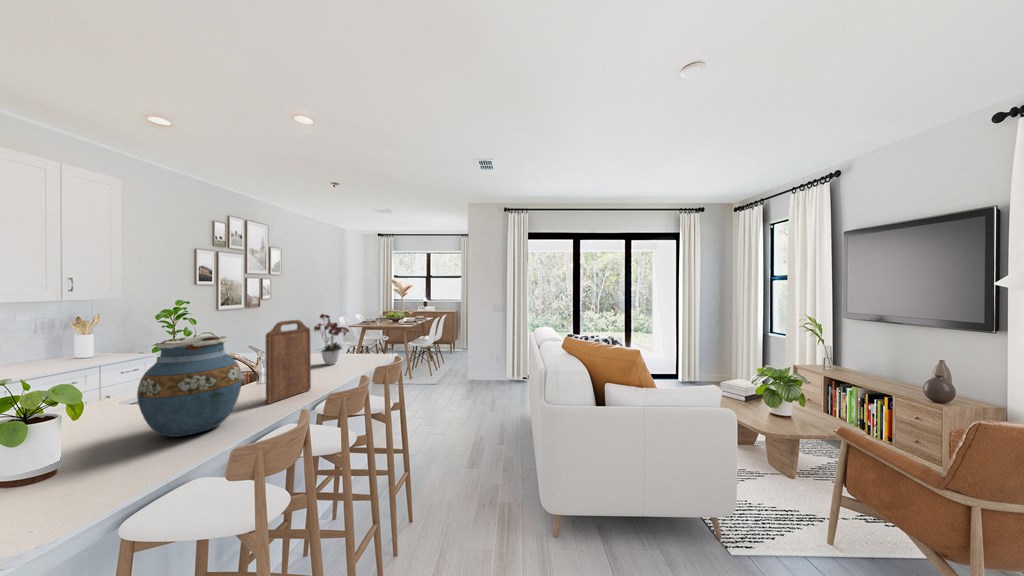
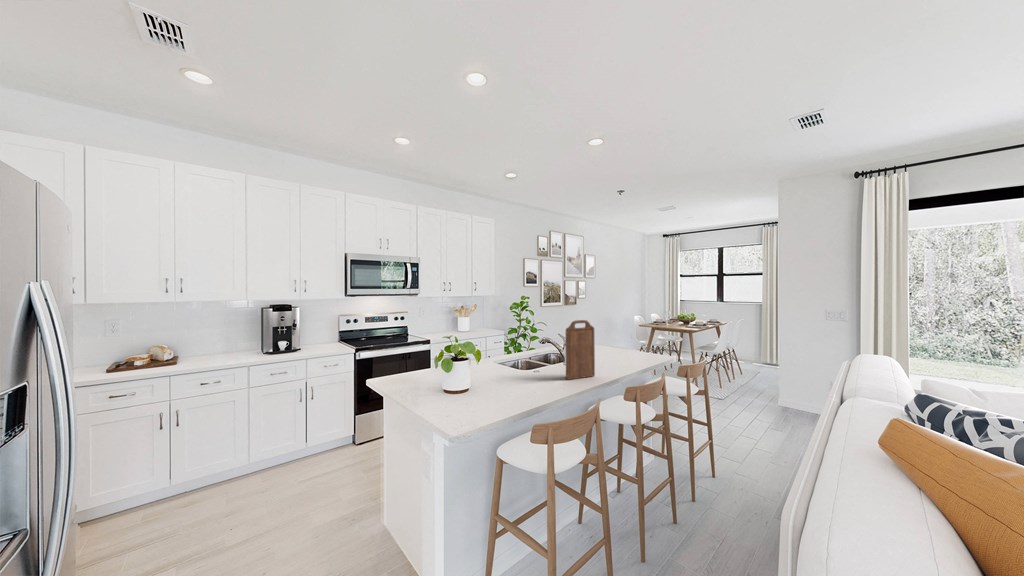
flower arrangement: present [314,314,349,365] -> none [598,313,630,360]
vase: present [137,336,242,437] -> none [507,327,552,388]

